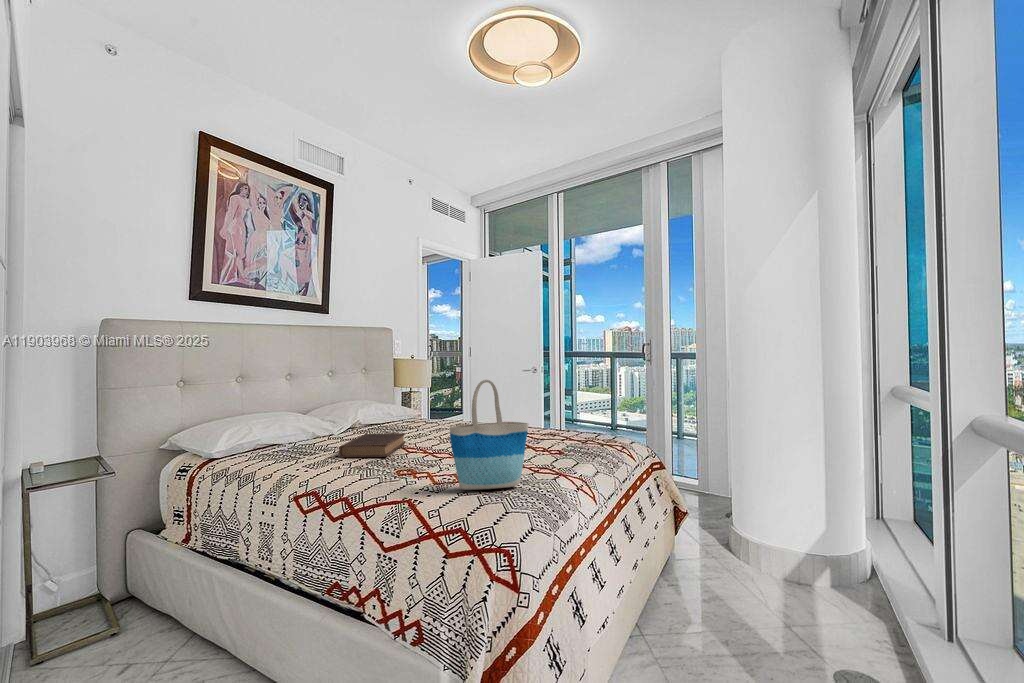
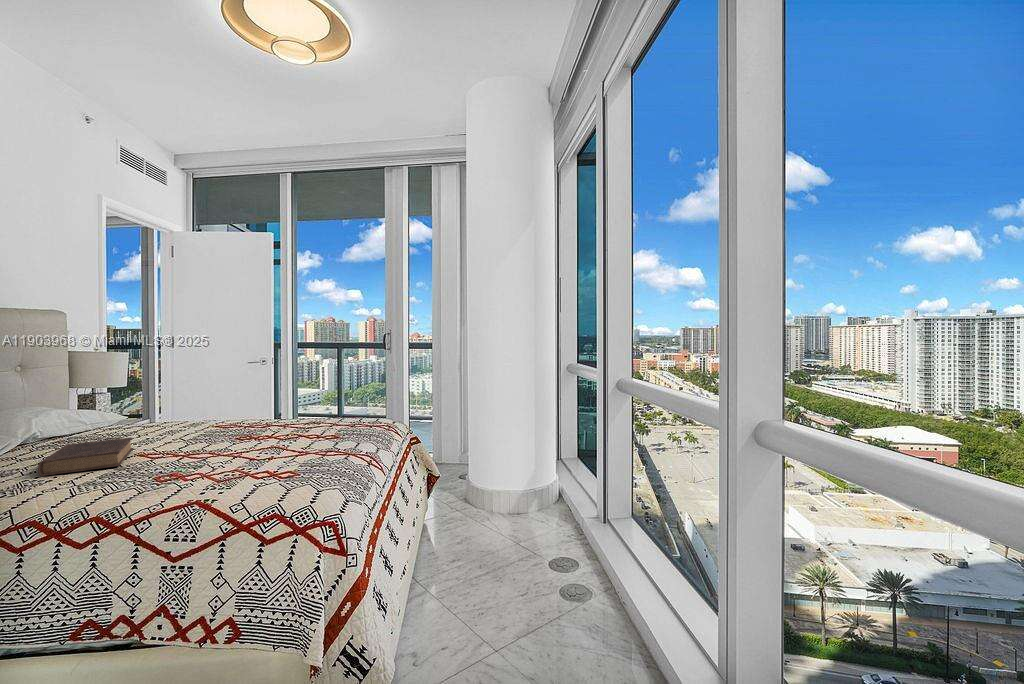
tote bag: present [450,379,529,490] -> none [241,366,326,480]

